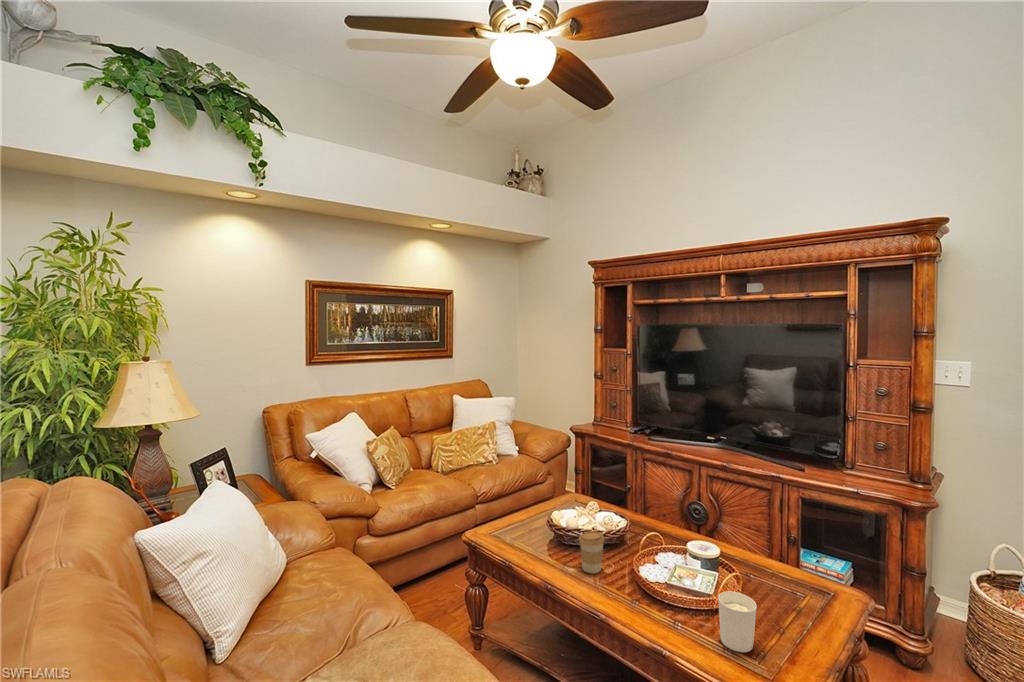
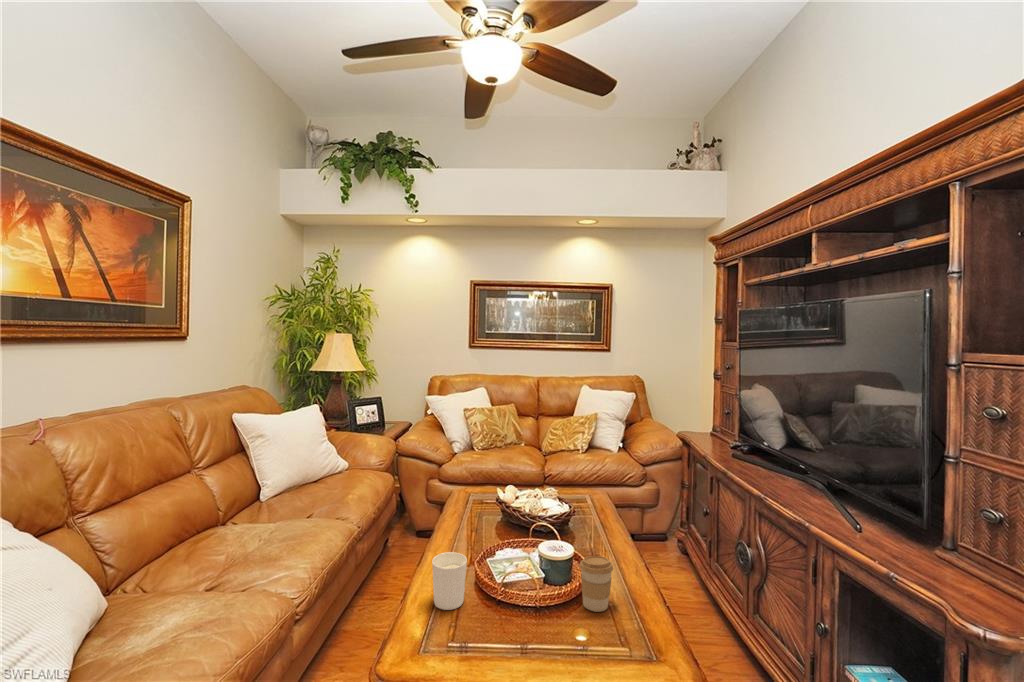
coffee cup: present [579,531,604,573] -> present [580,556,613,612]

